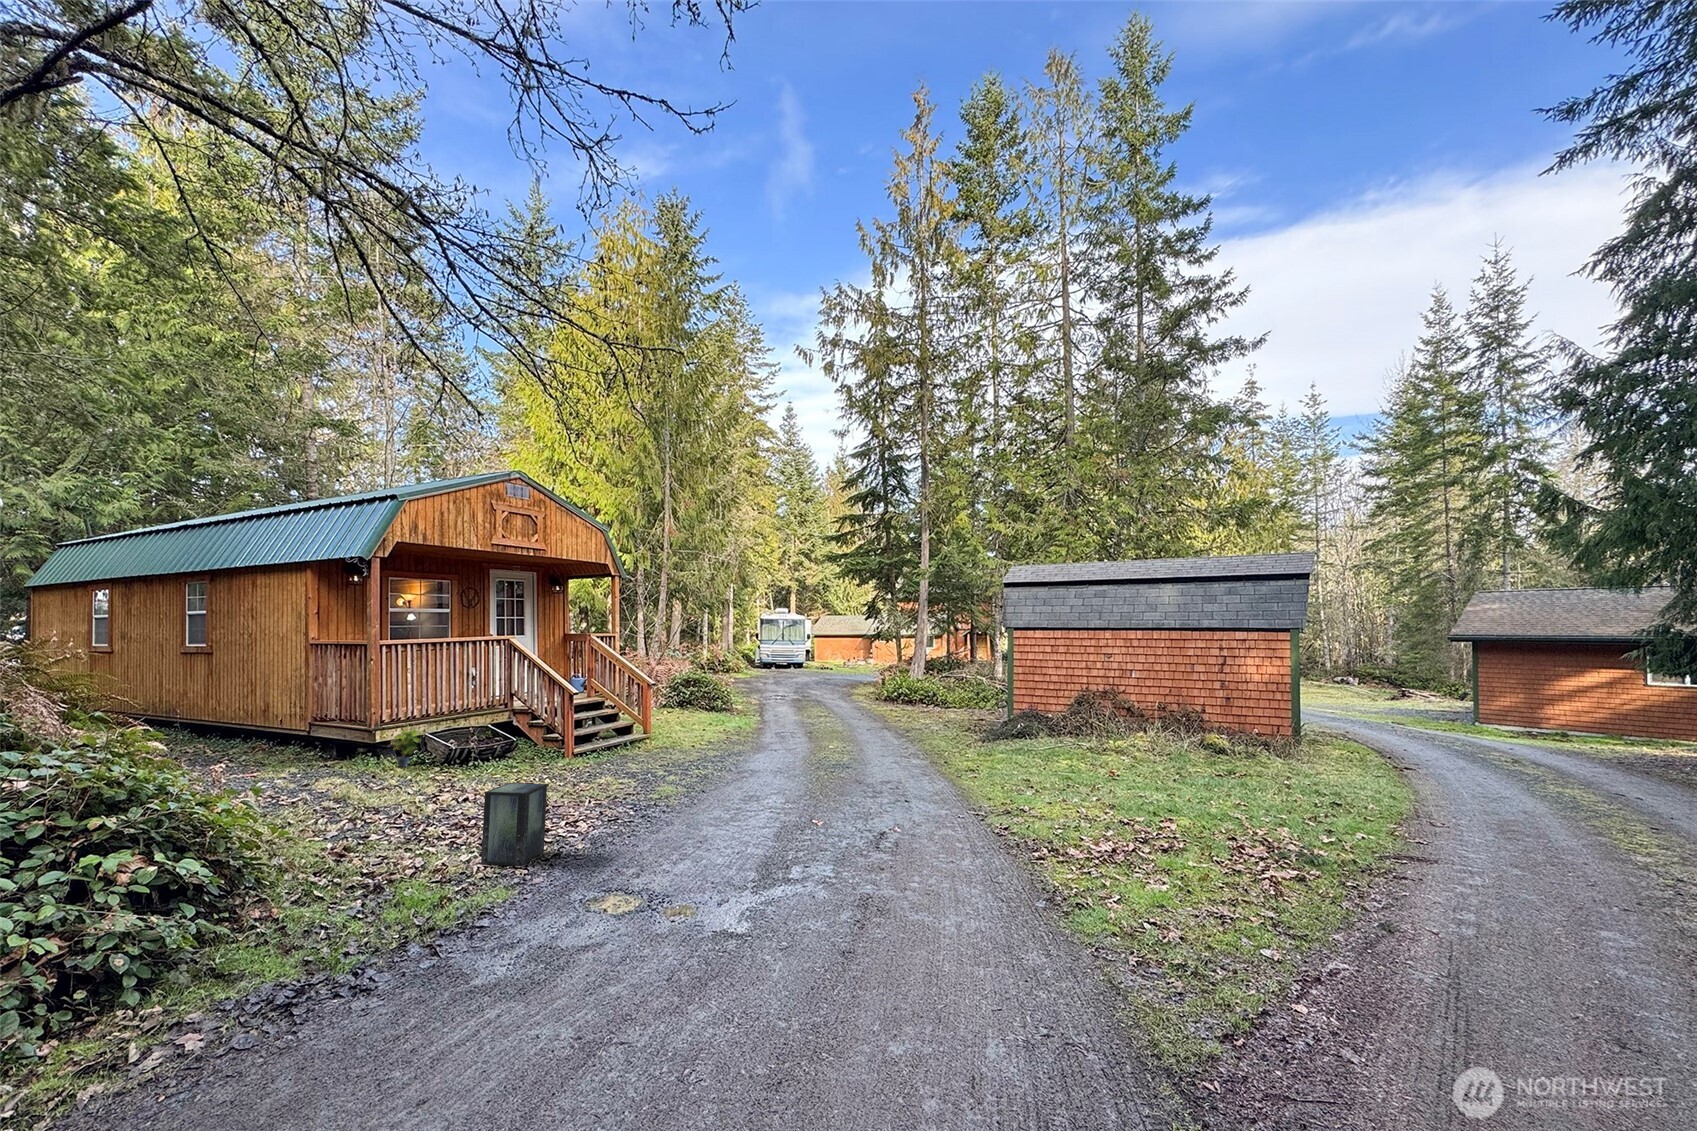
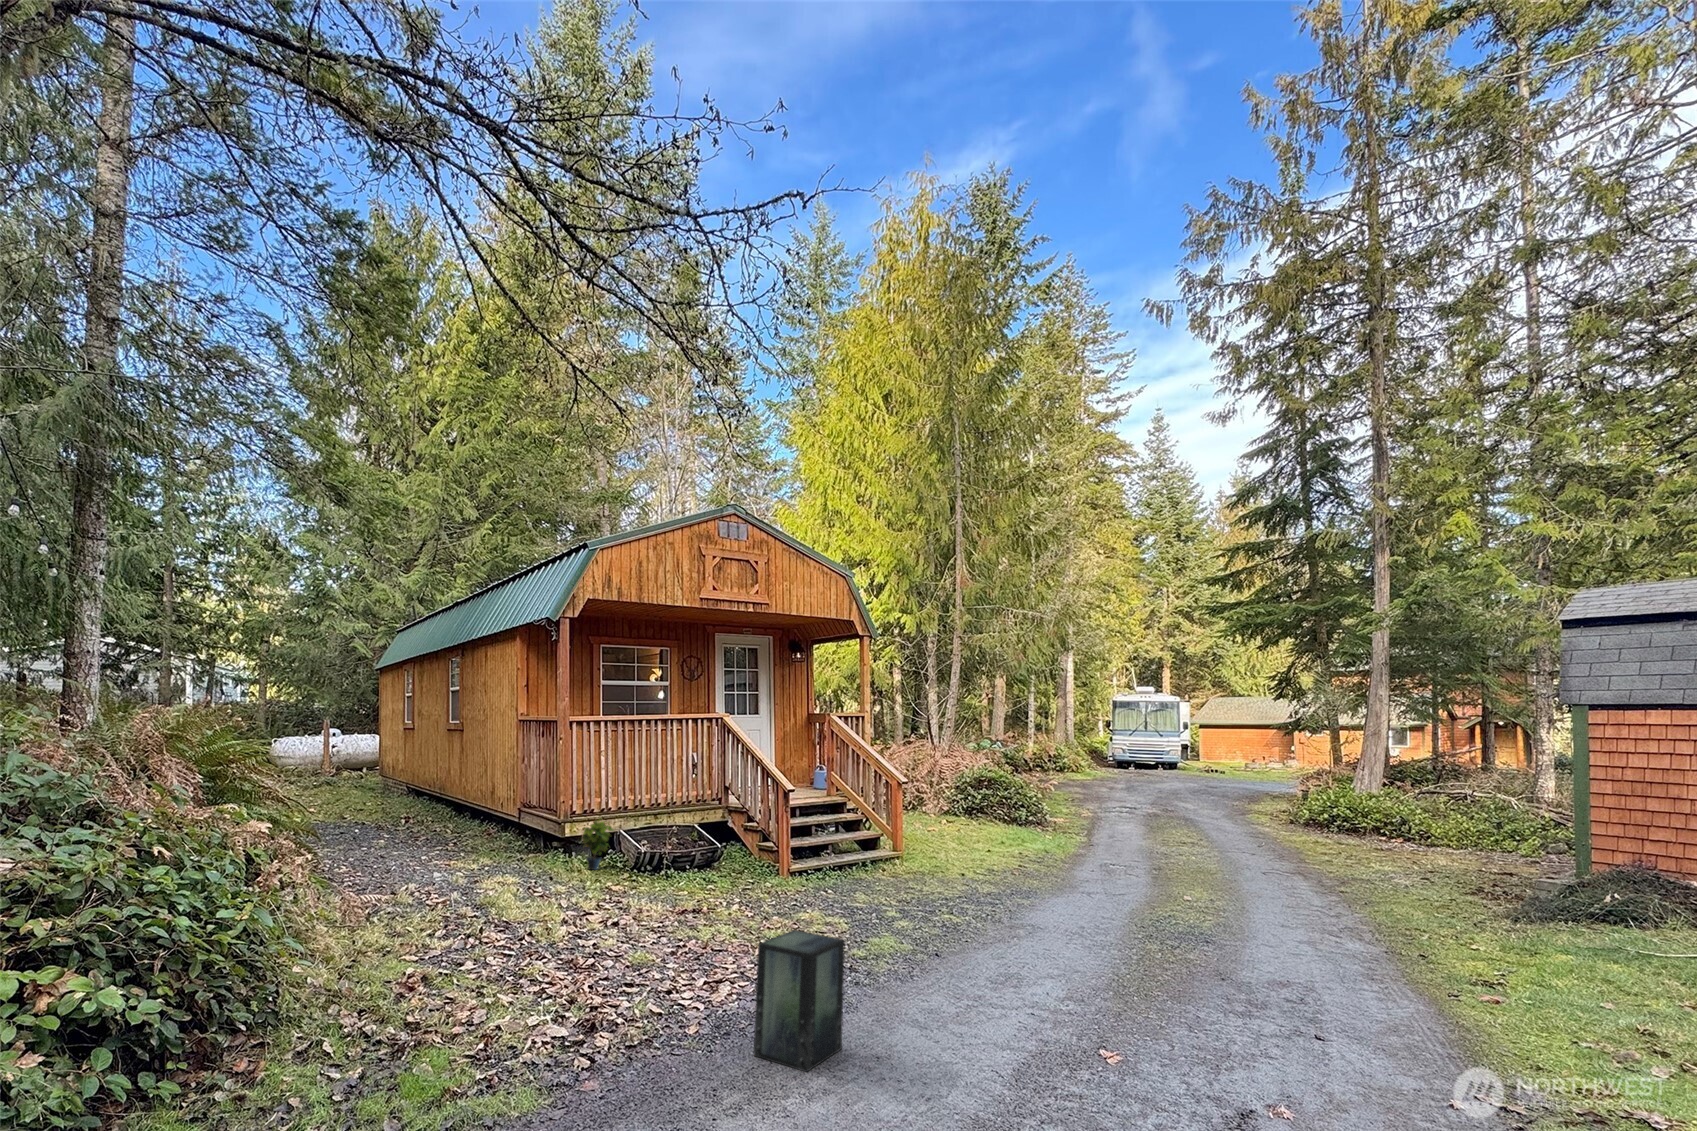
storage box: present [481,783,547,866] -> present [754,930,845,1072]

